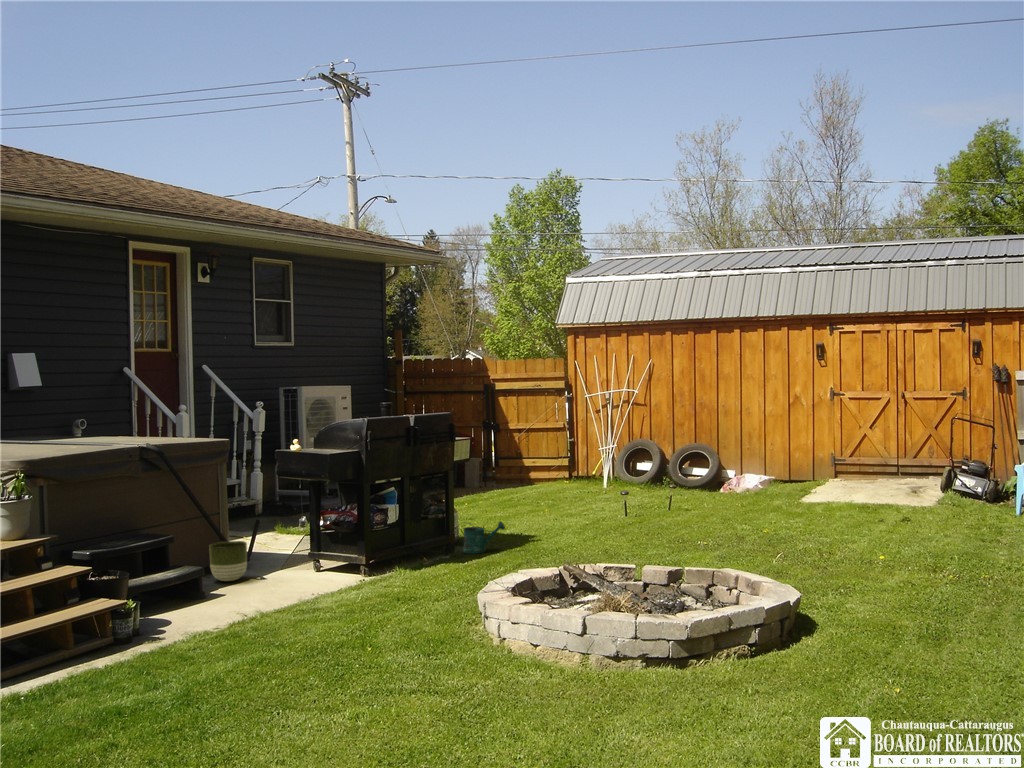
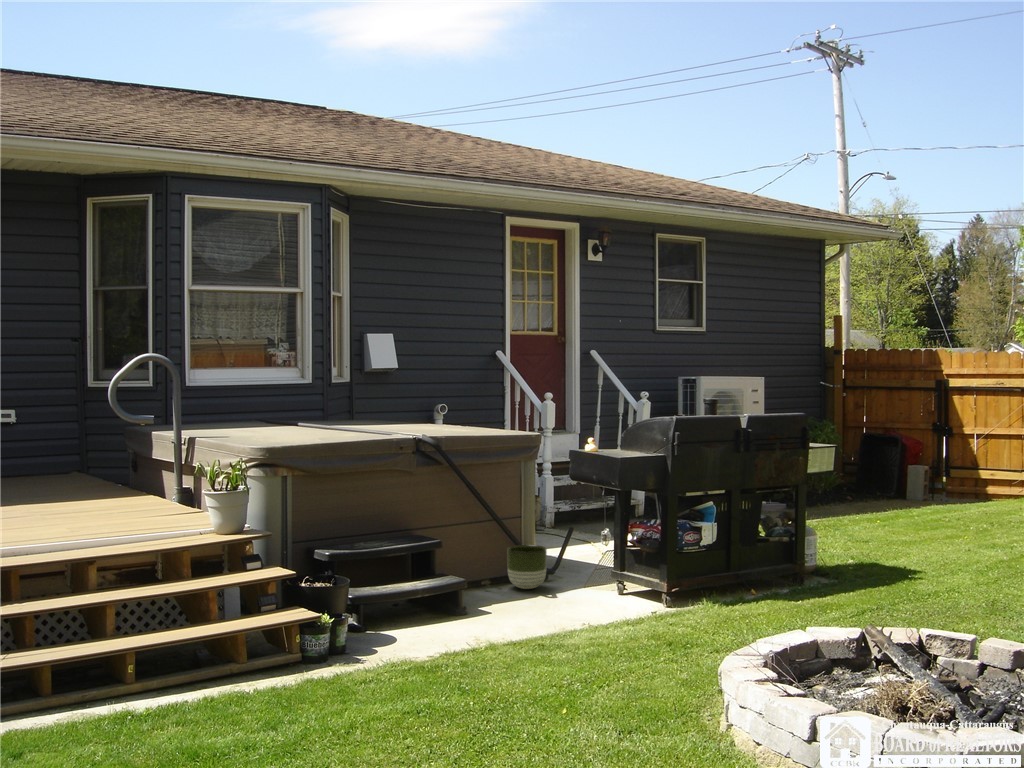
watering can: present [463,521,505,554] -> none [802,553,864,594]

